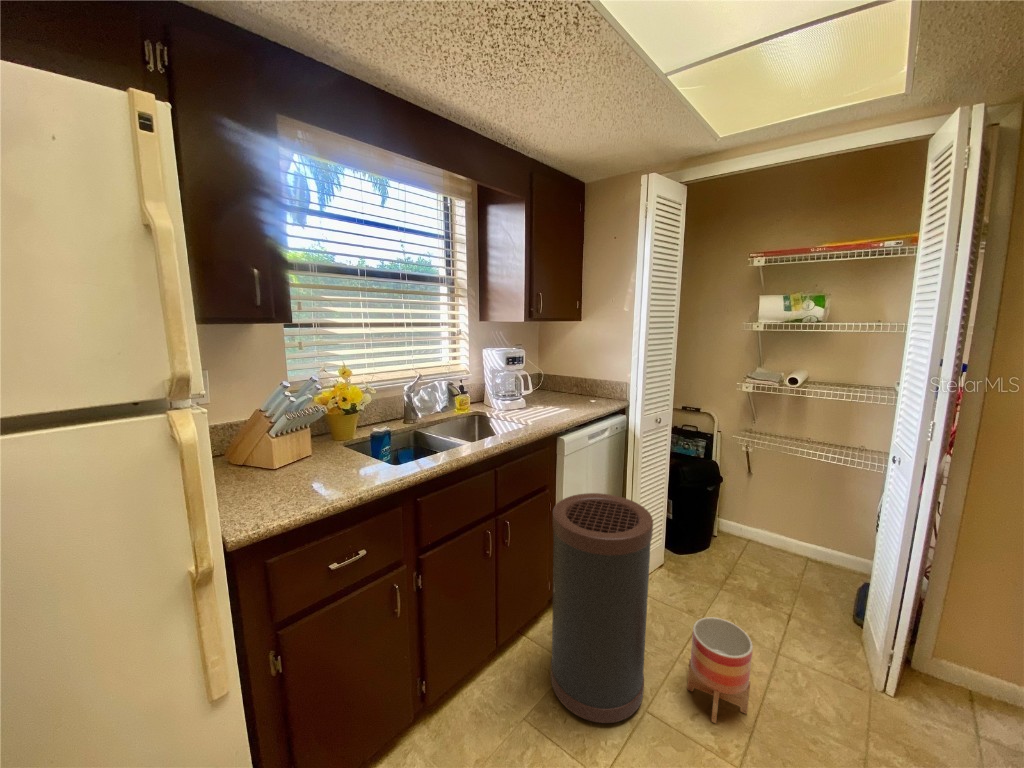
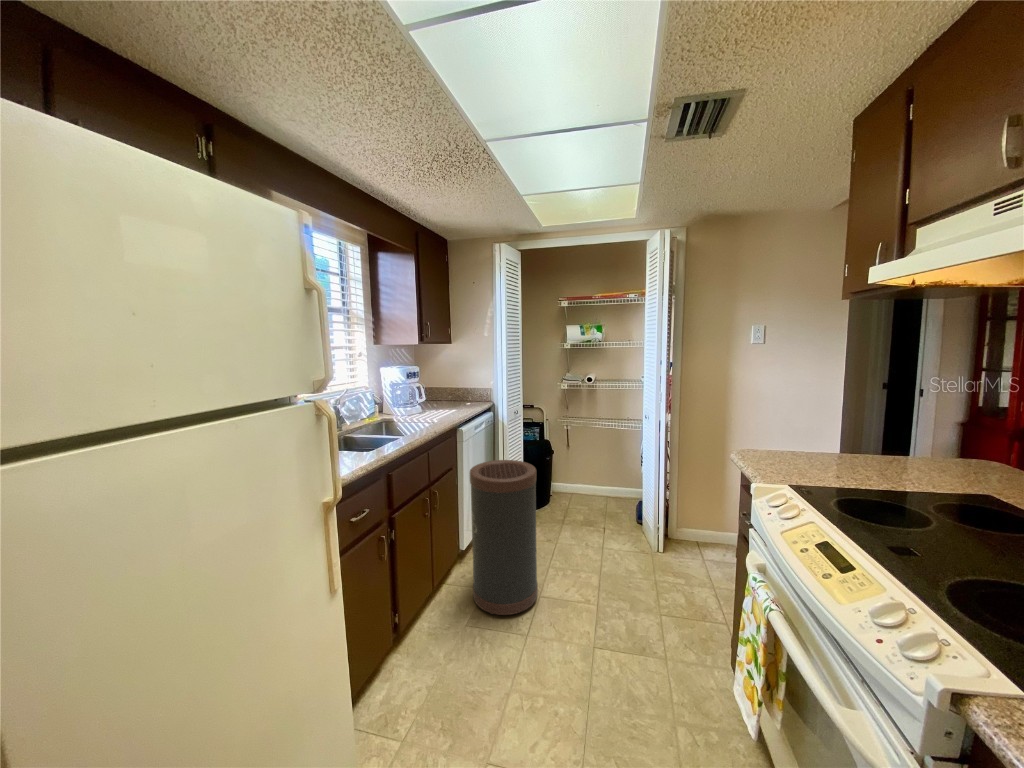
planter: present [687,617,753,723] -> none [561,528,596,591]

